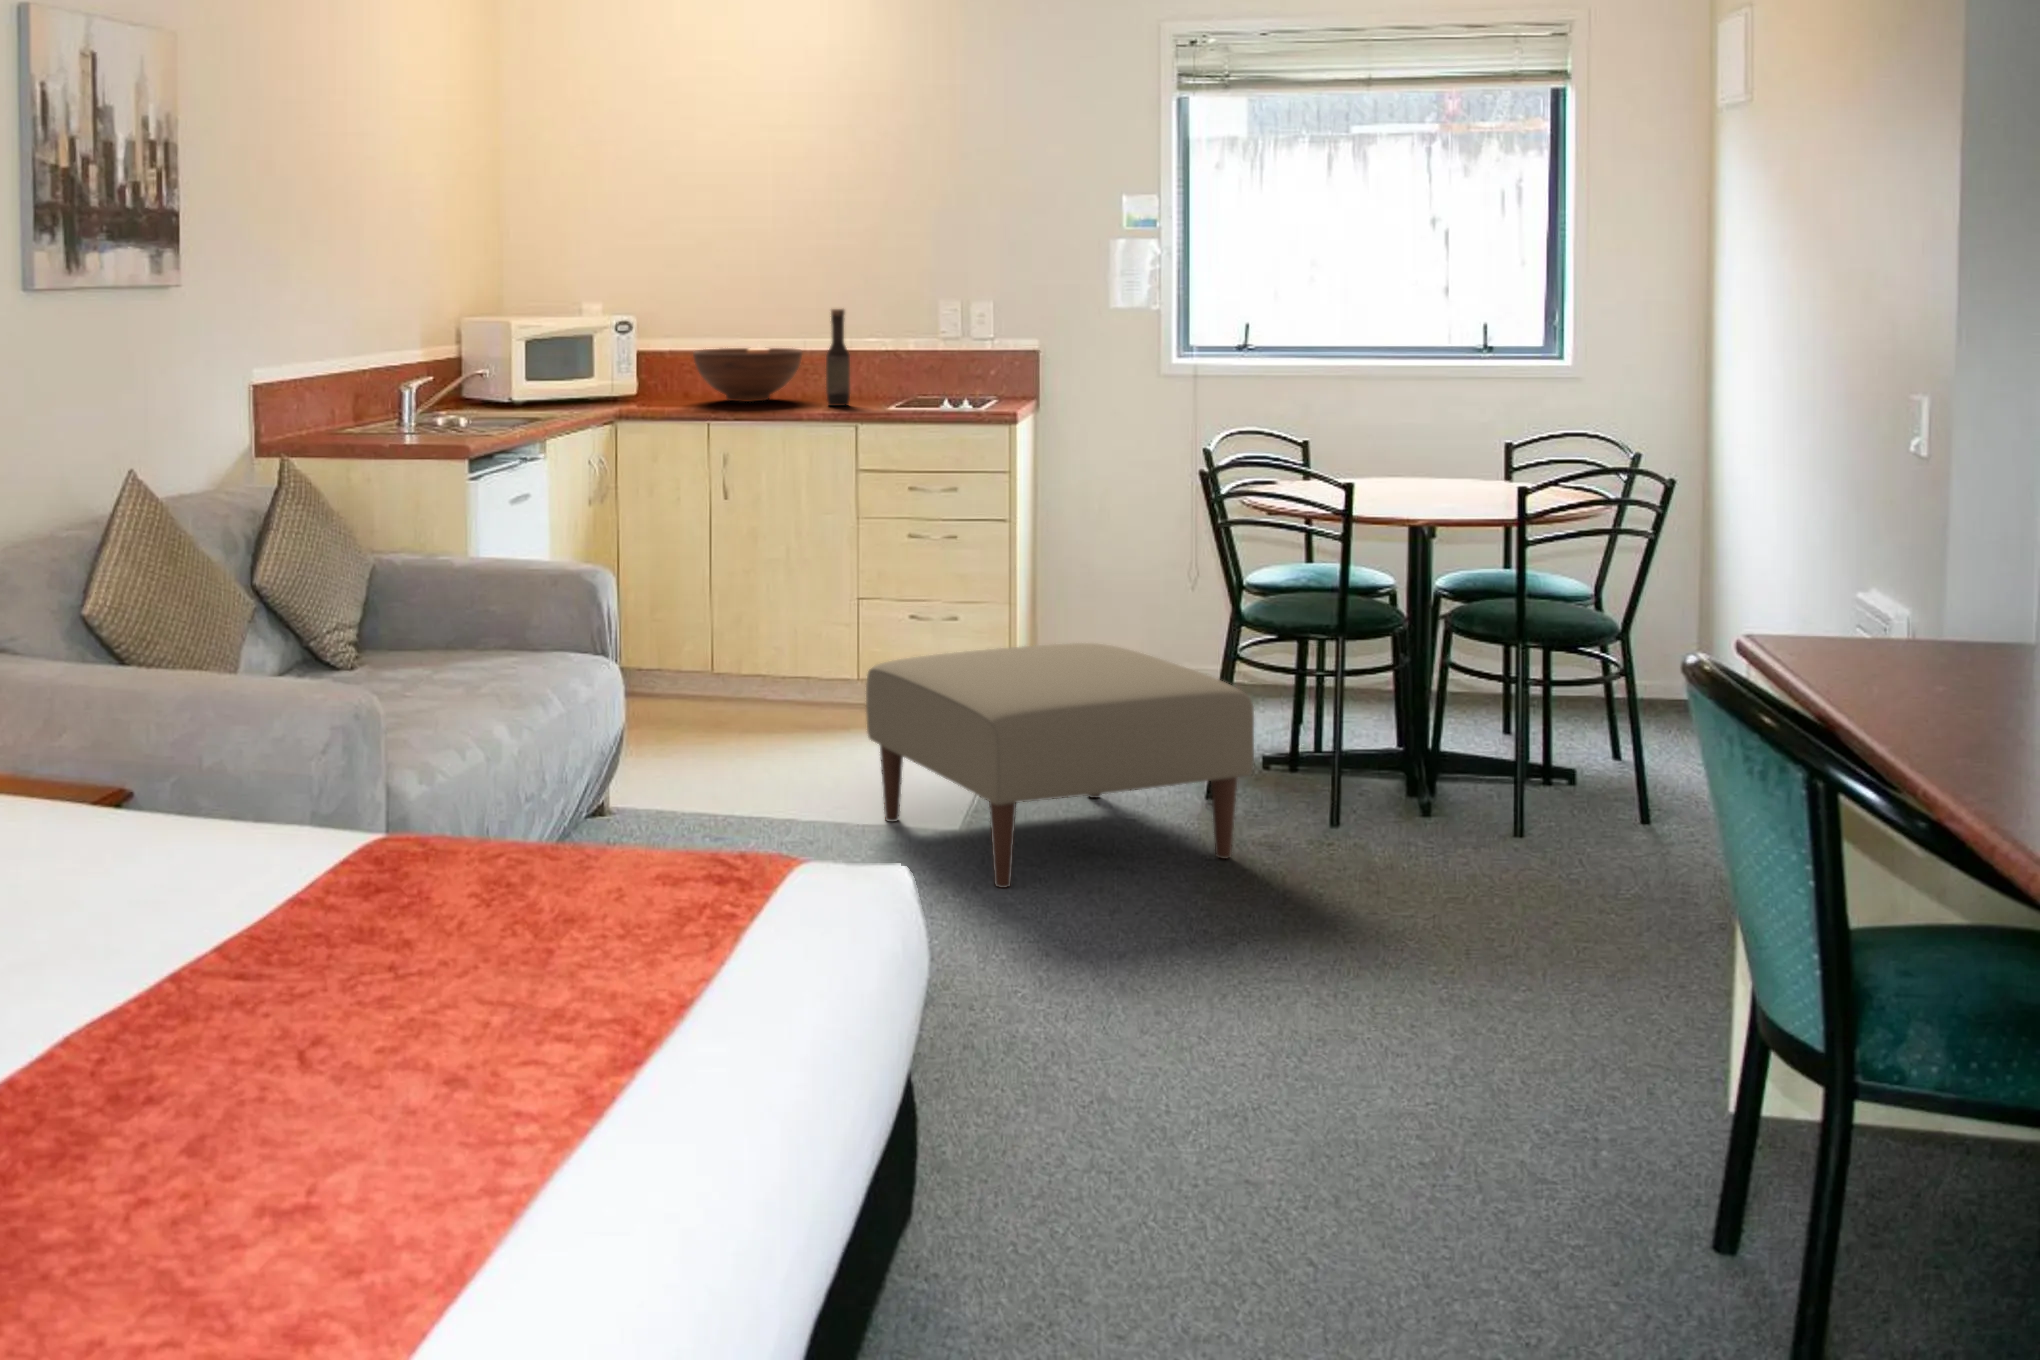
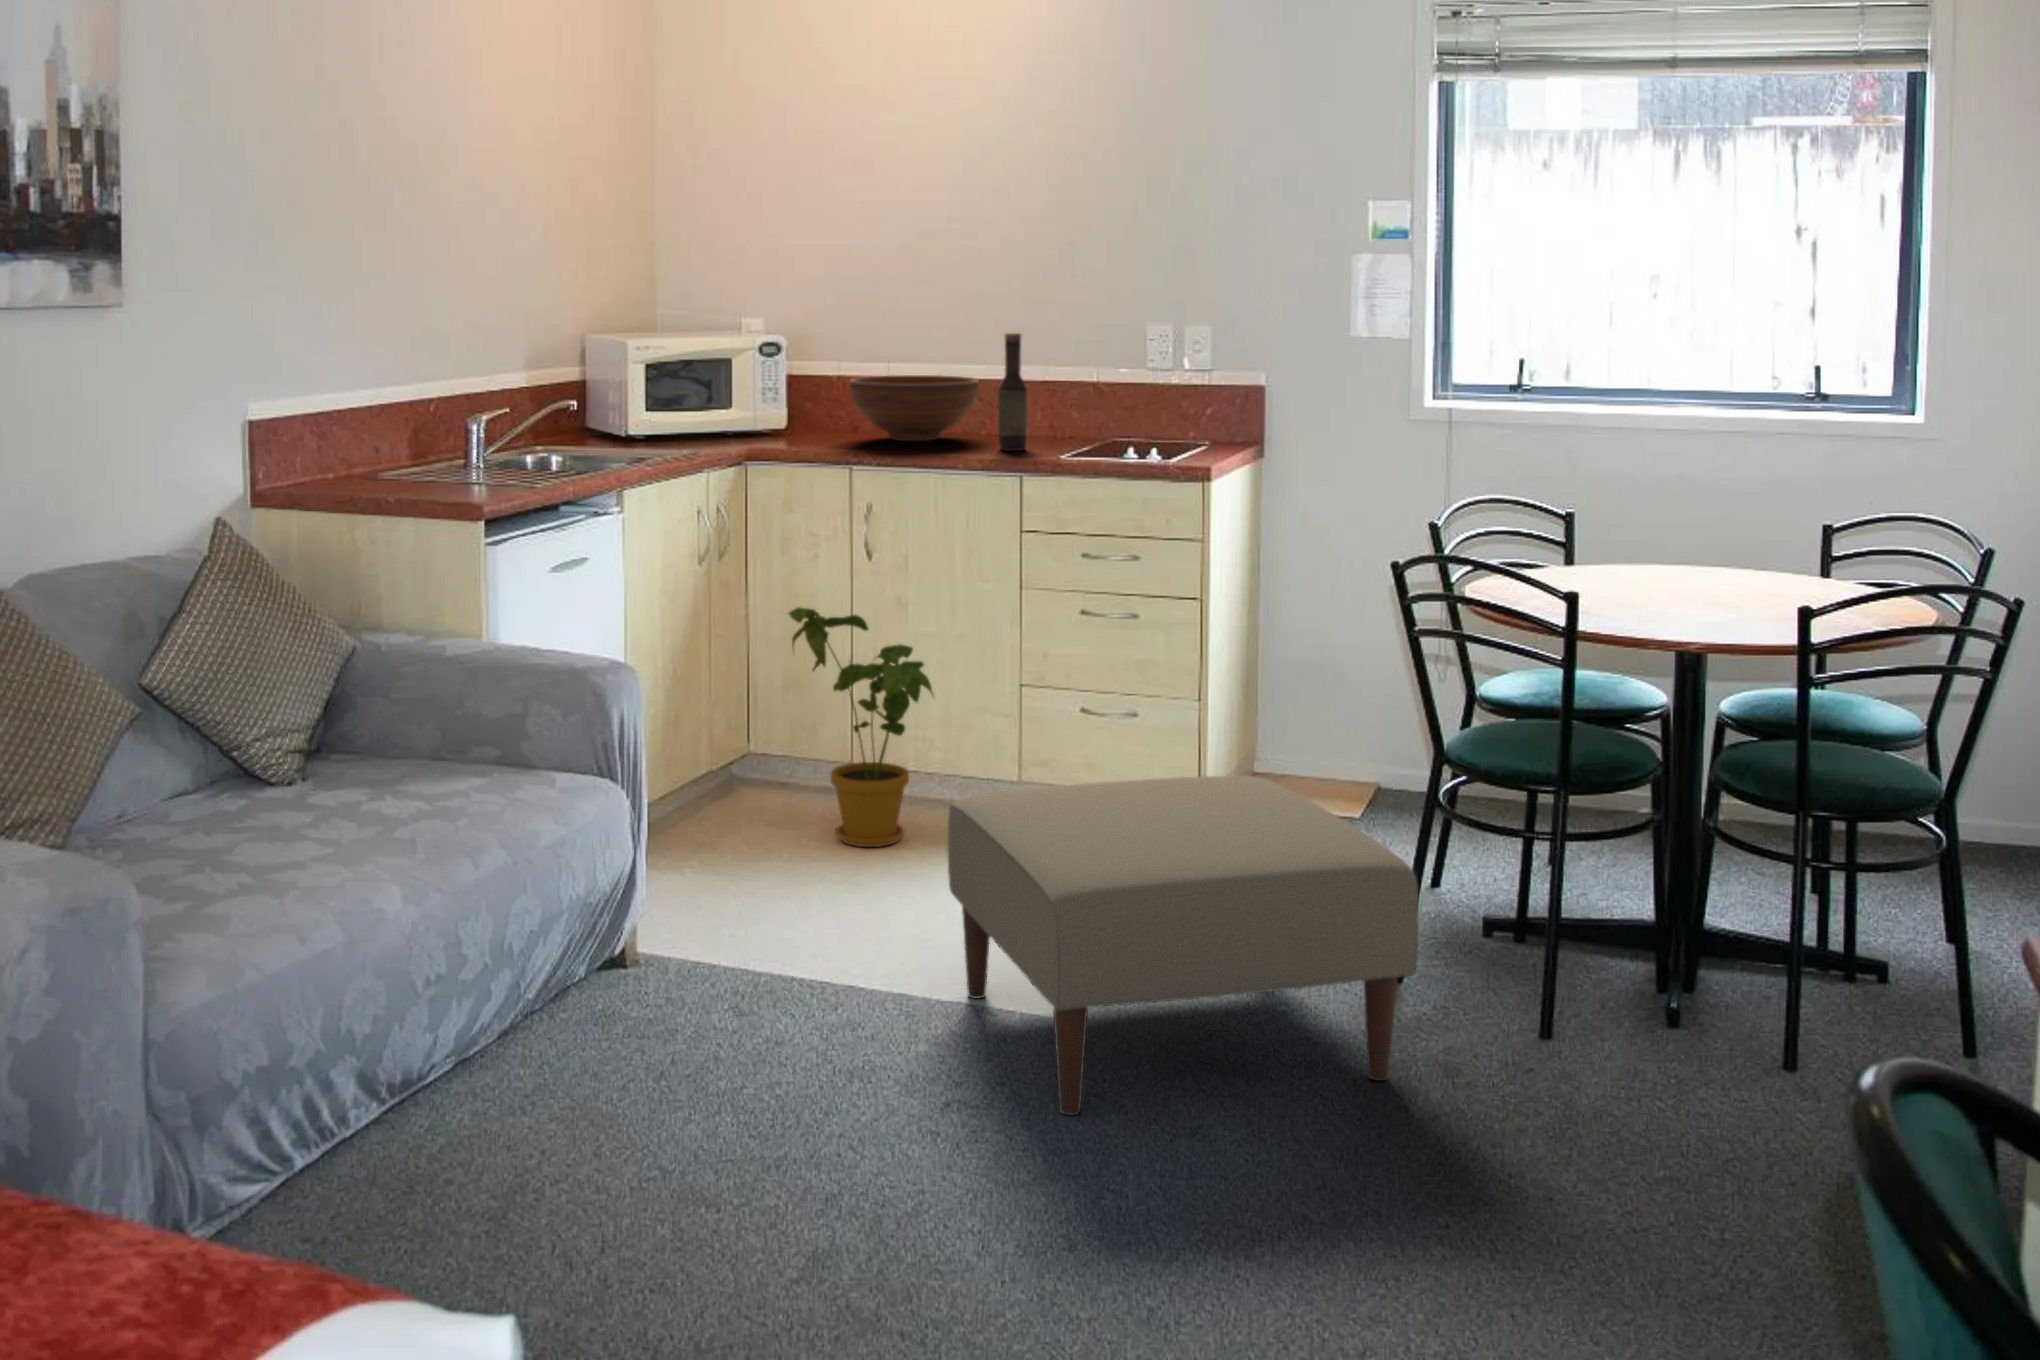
house plant: none [682,533,803,729] -> present [789,607,933,847]

